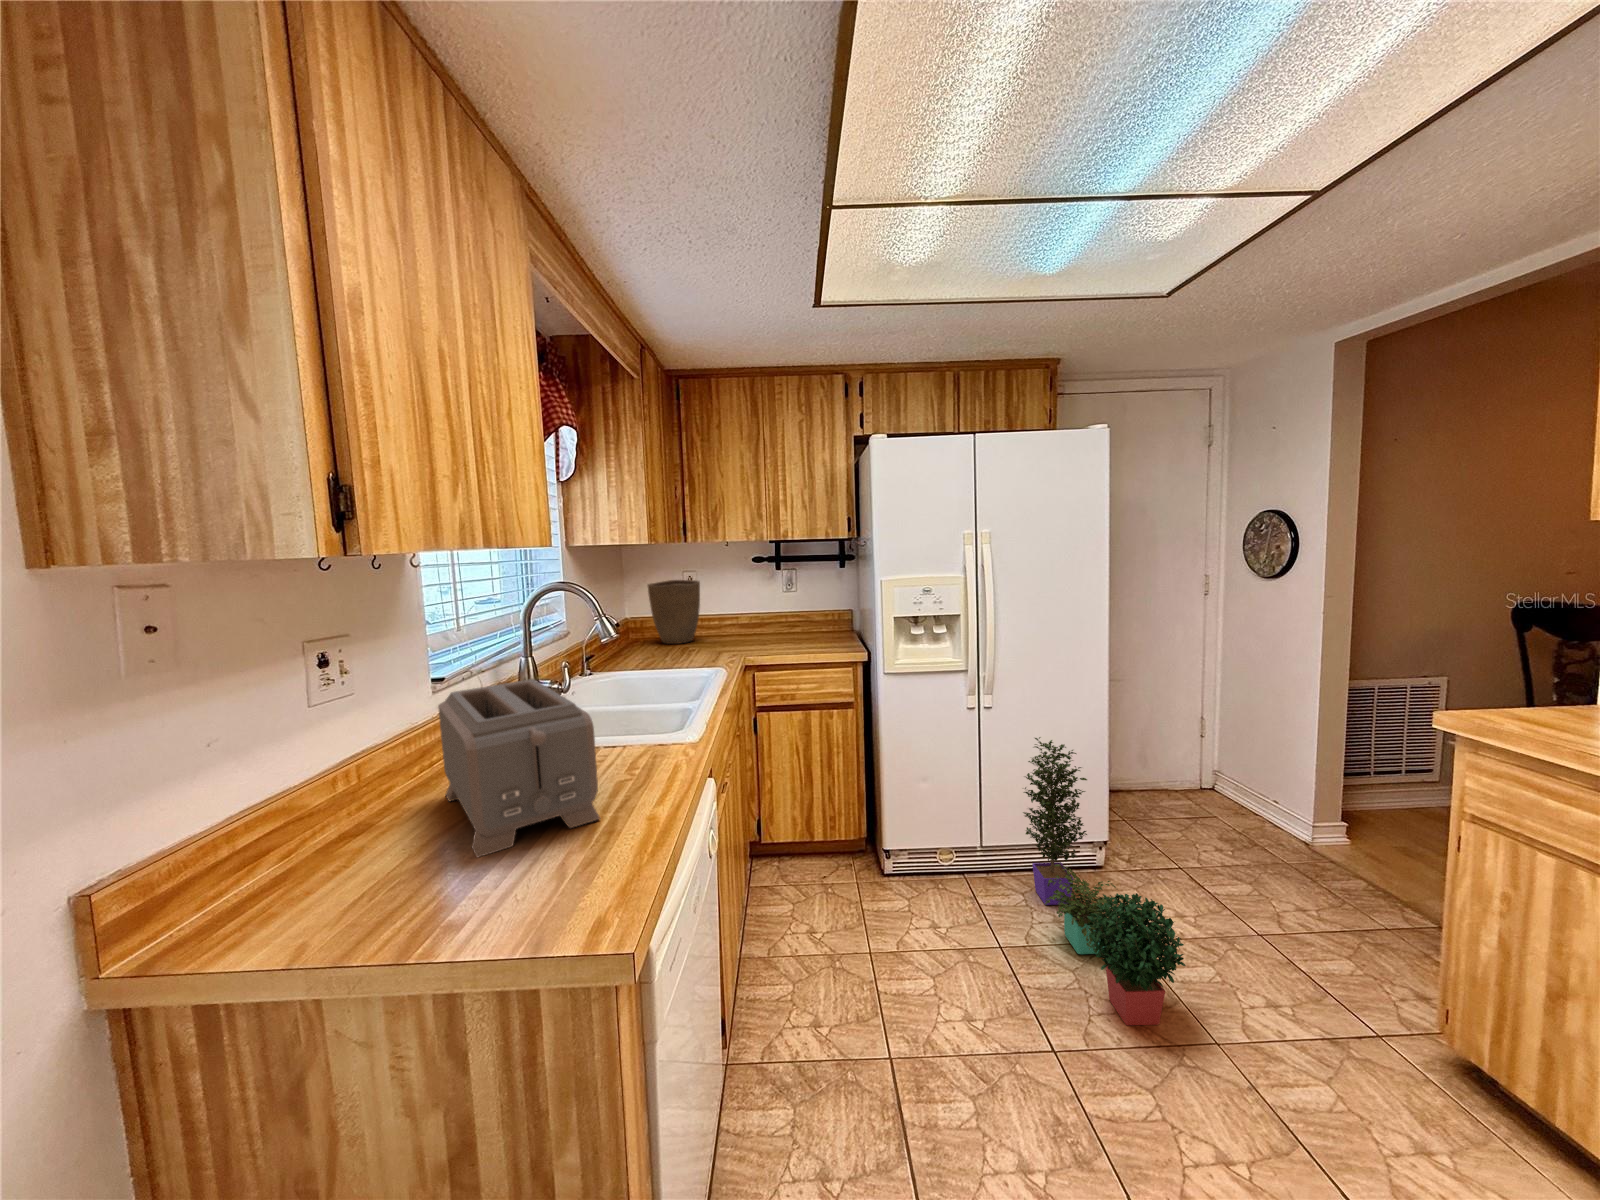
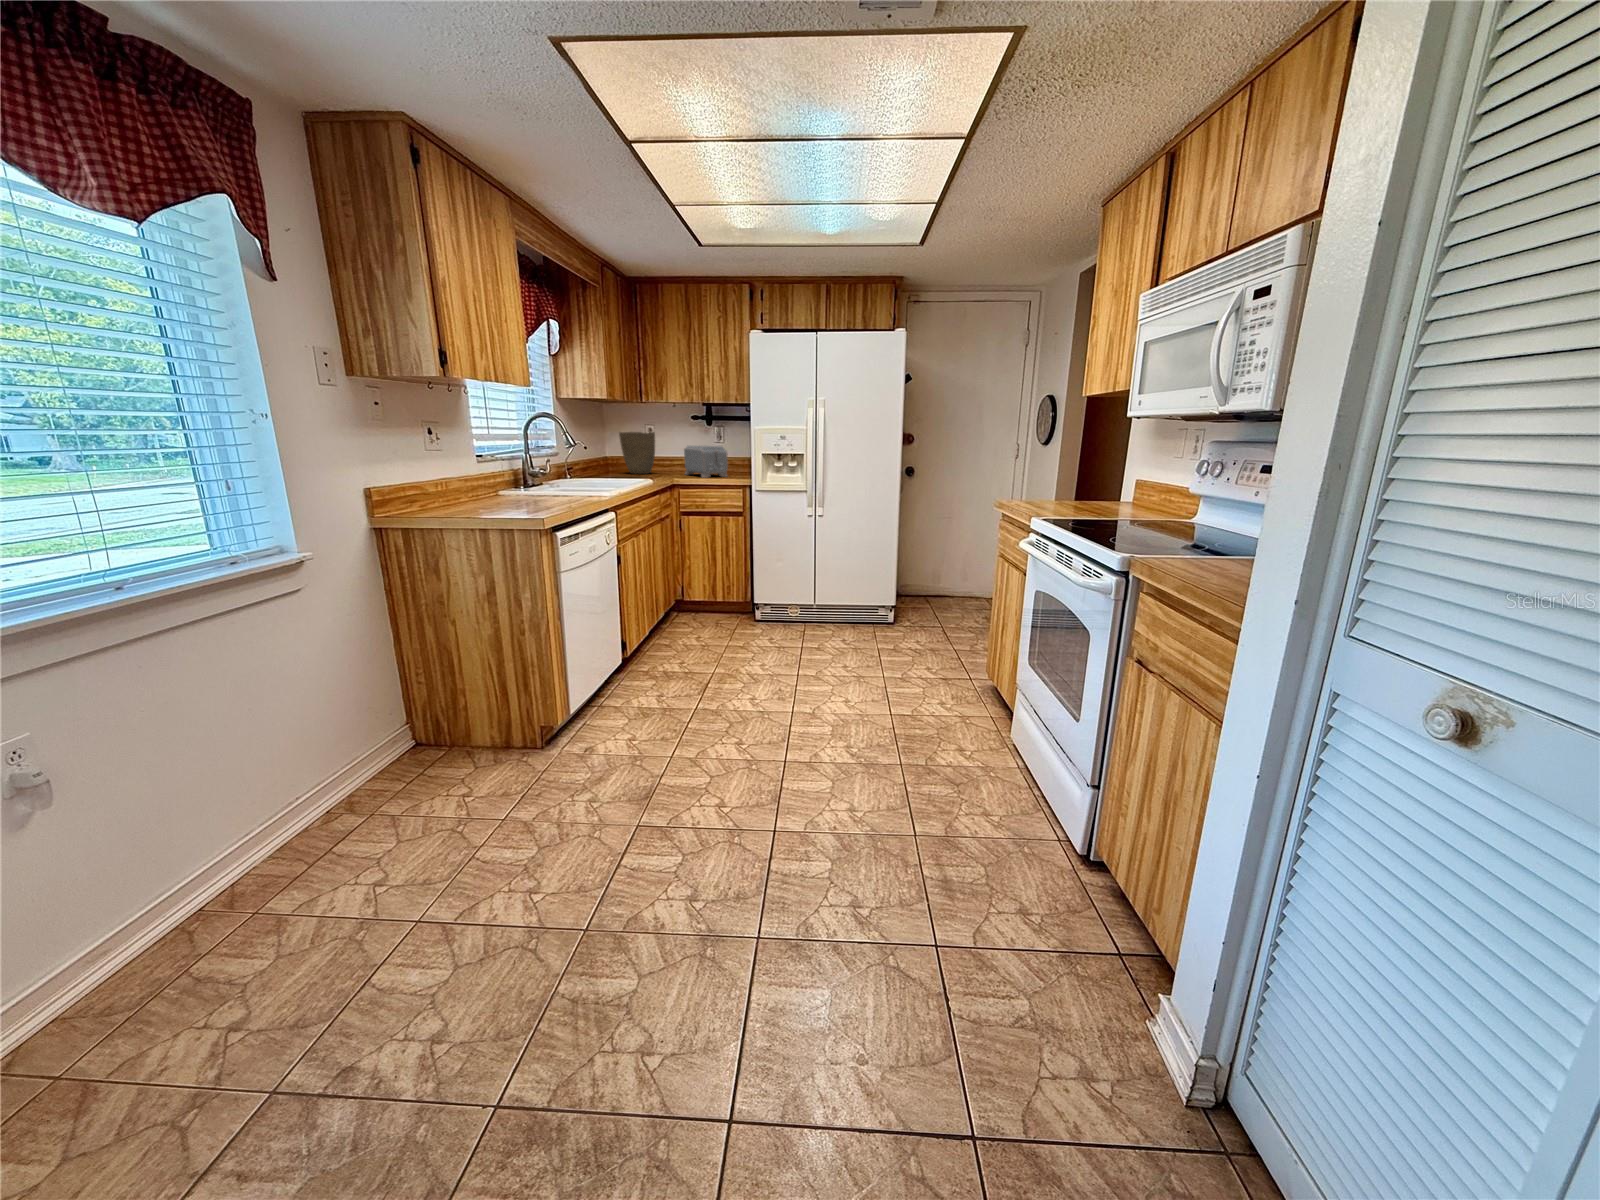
toaster: present [438,679,600,857] -> present [684,445,728,478]
potted plant: present [1023,737,1186,1025] -> none [829,533,875,667]

